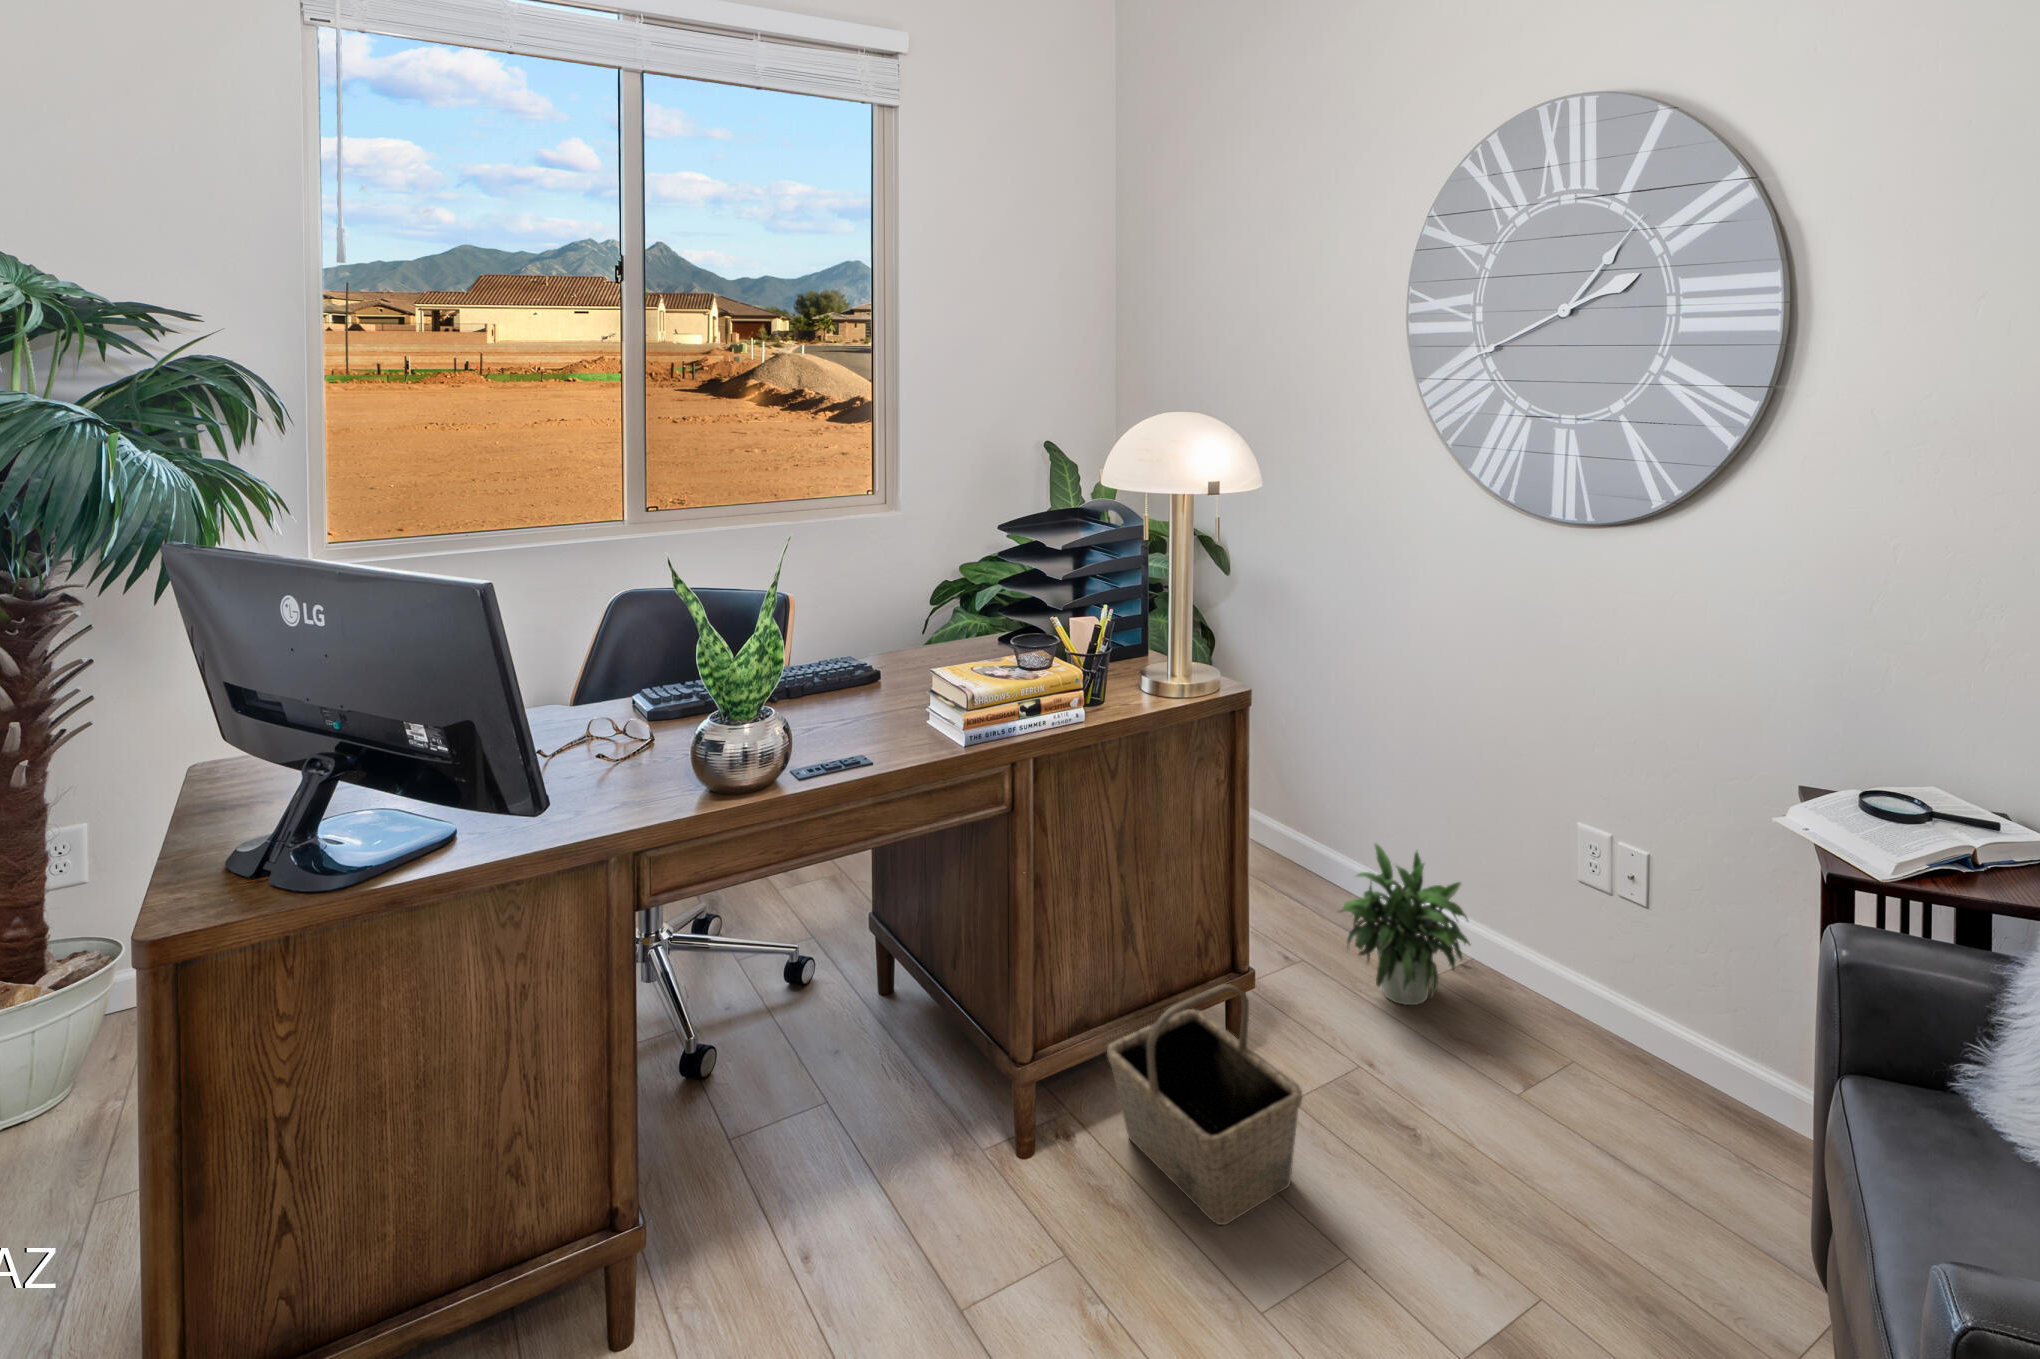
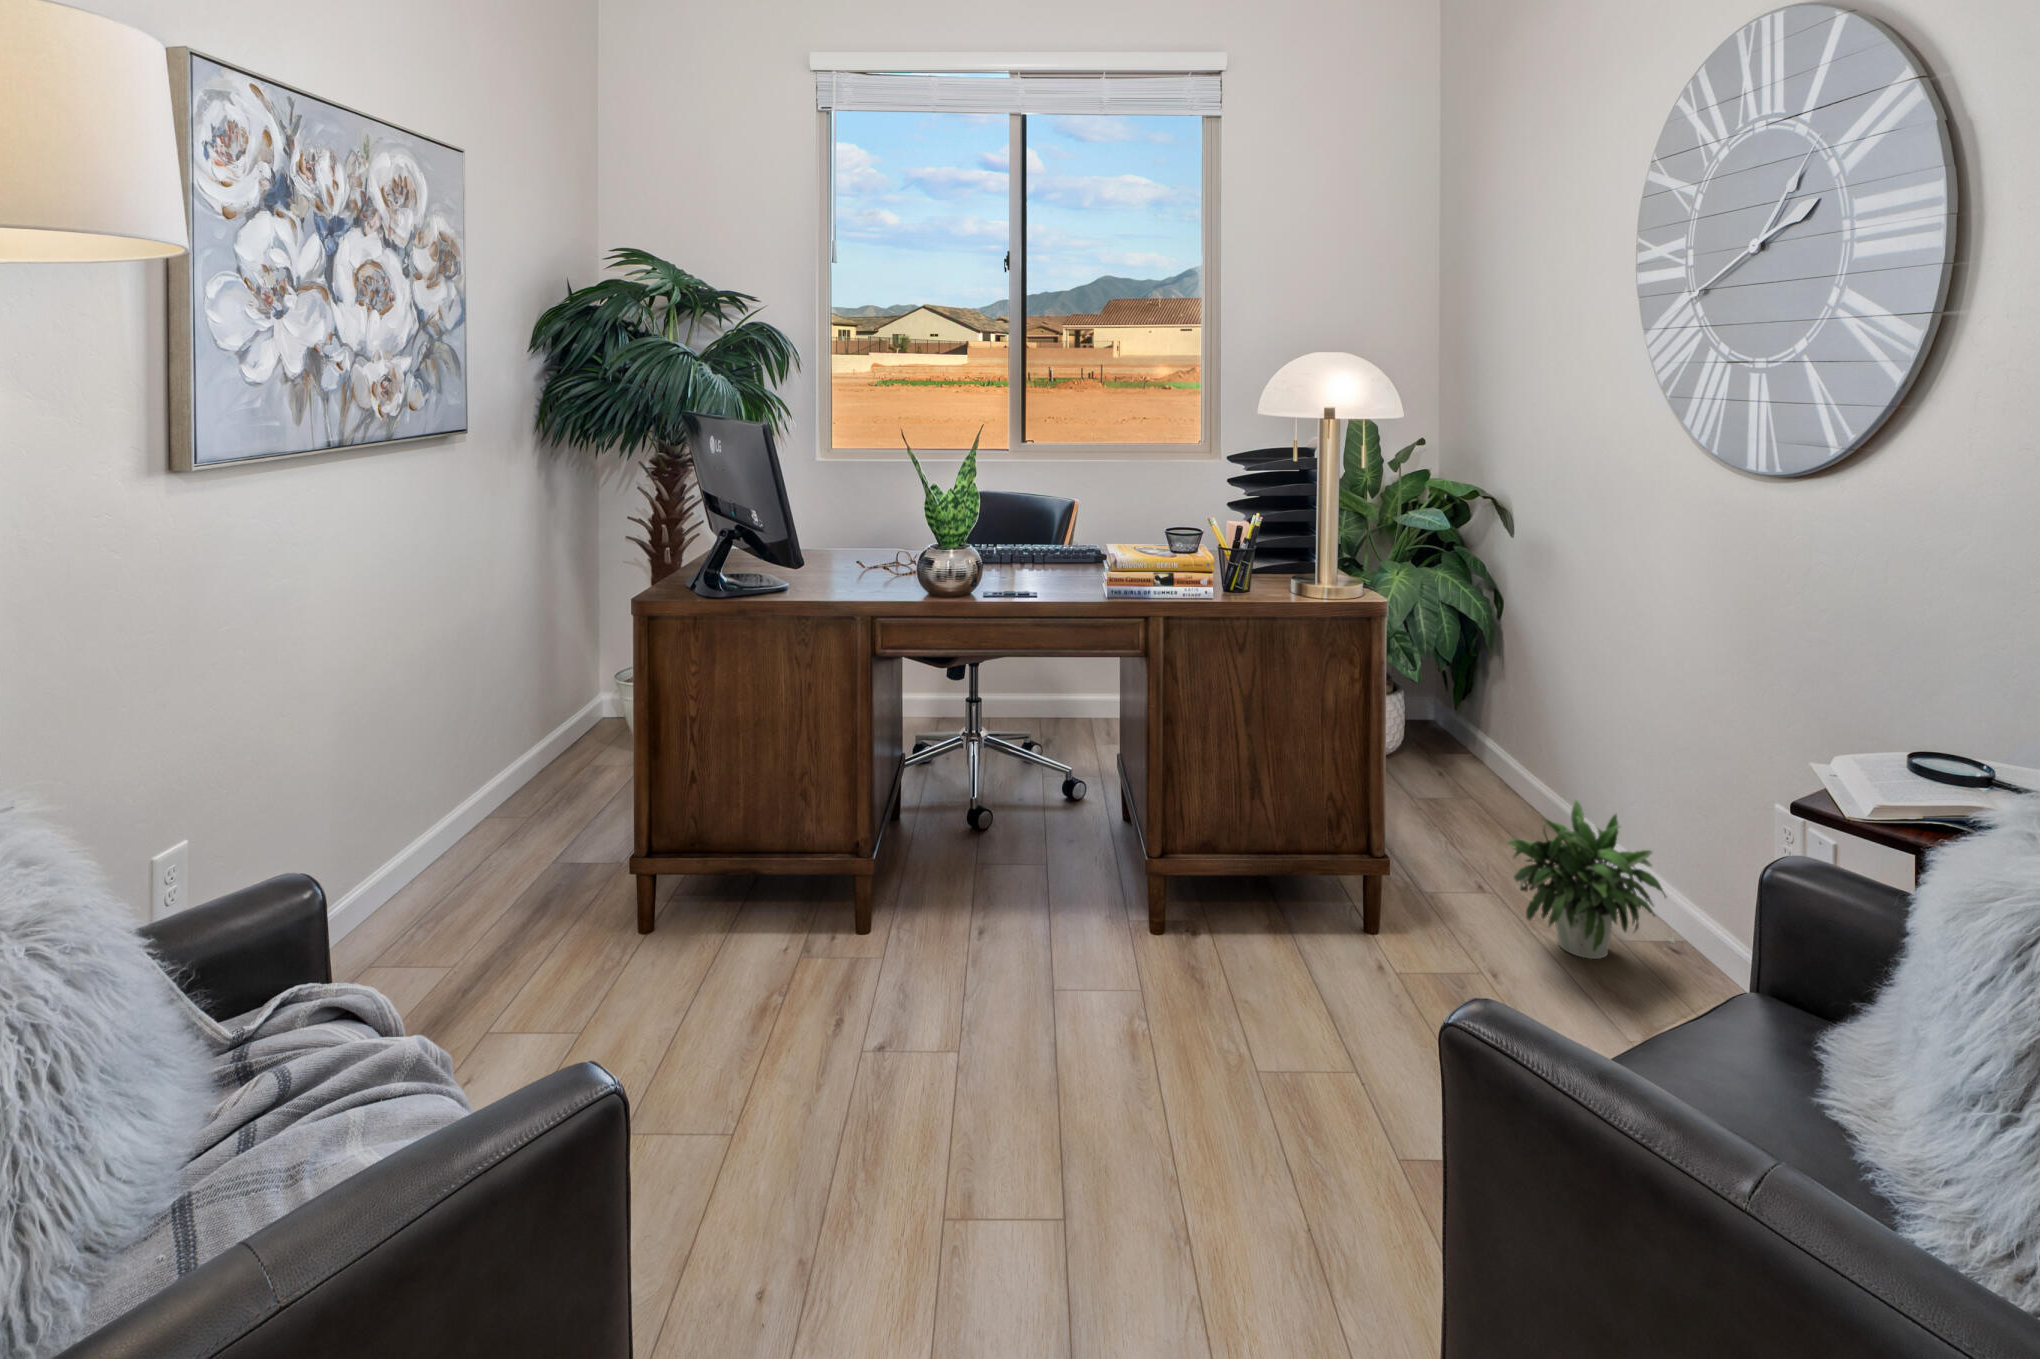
basket: present [1107,984,1302,1225] -> none [1221,837,1358,1018]

